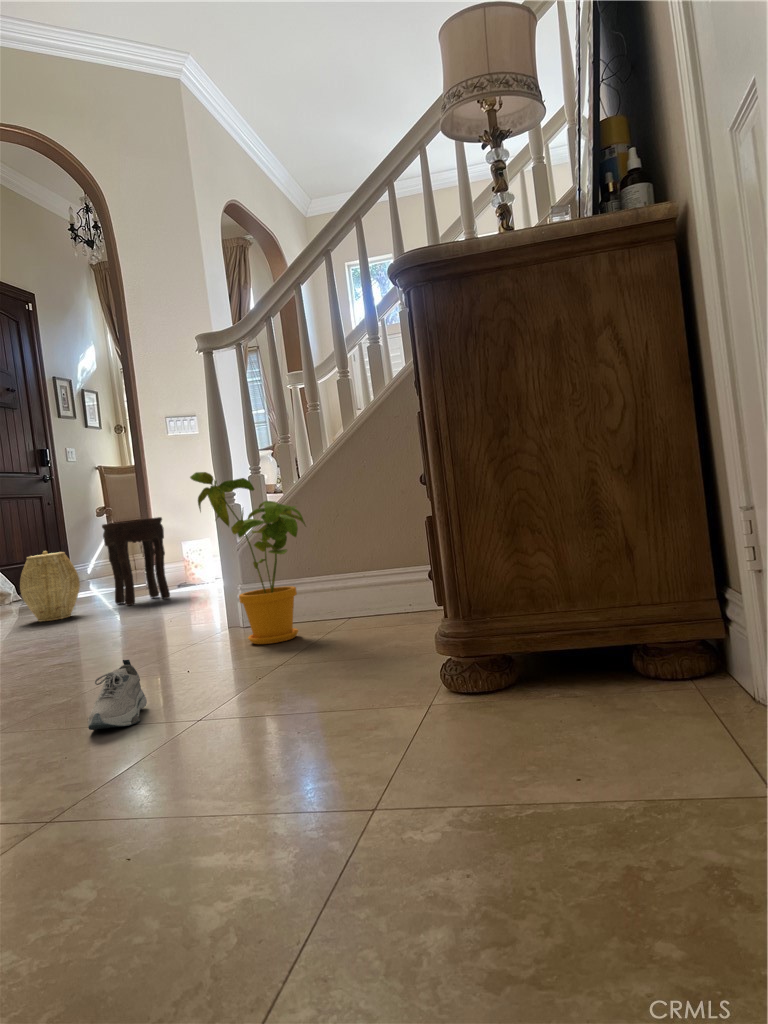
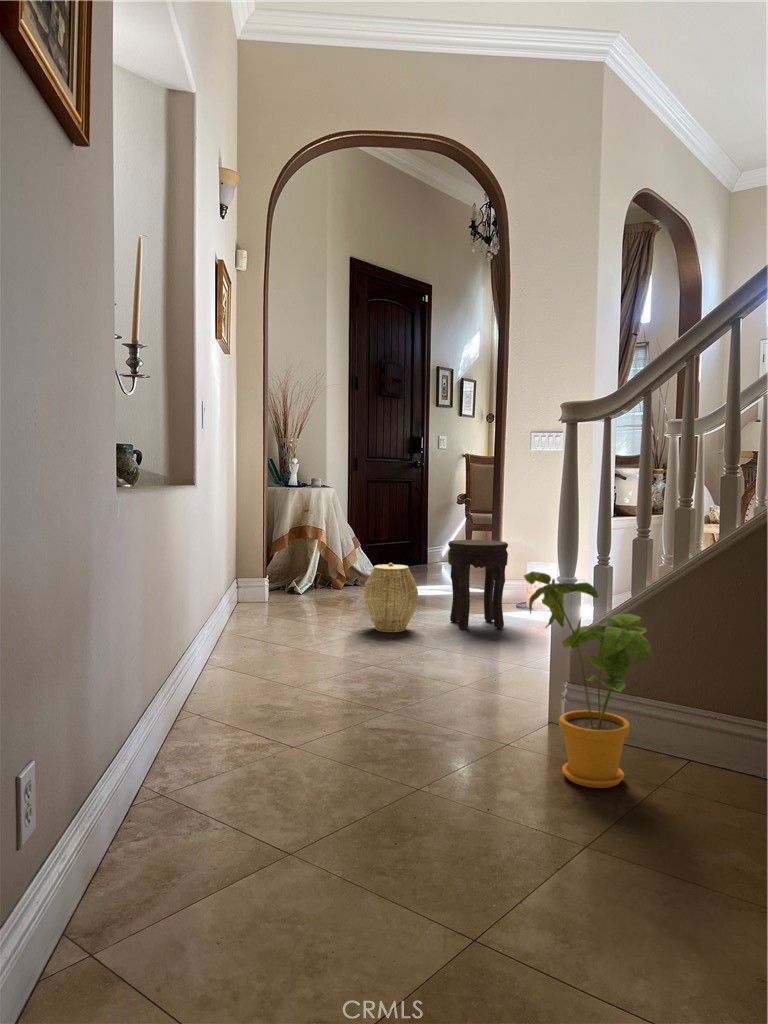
shoe: present [88,660,147,730] -> none [338,833,417,939]

